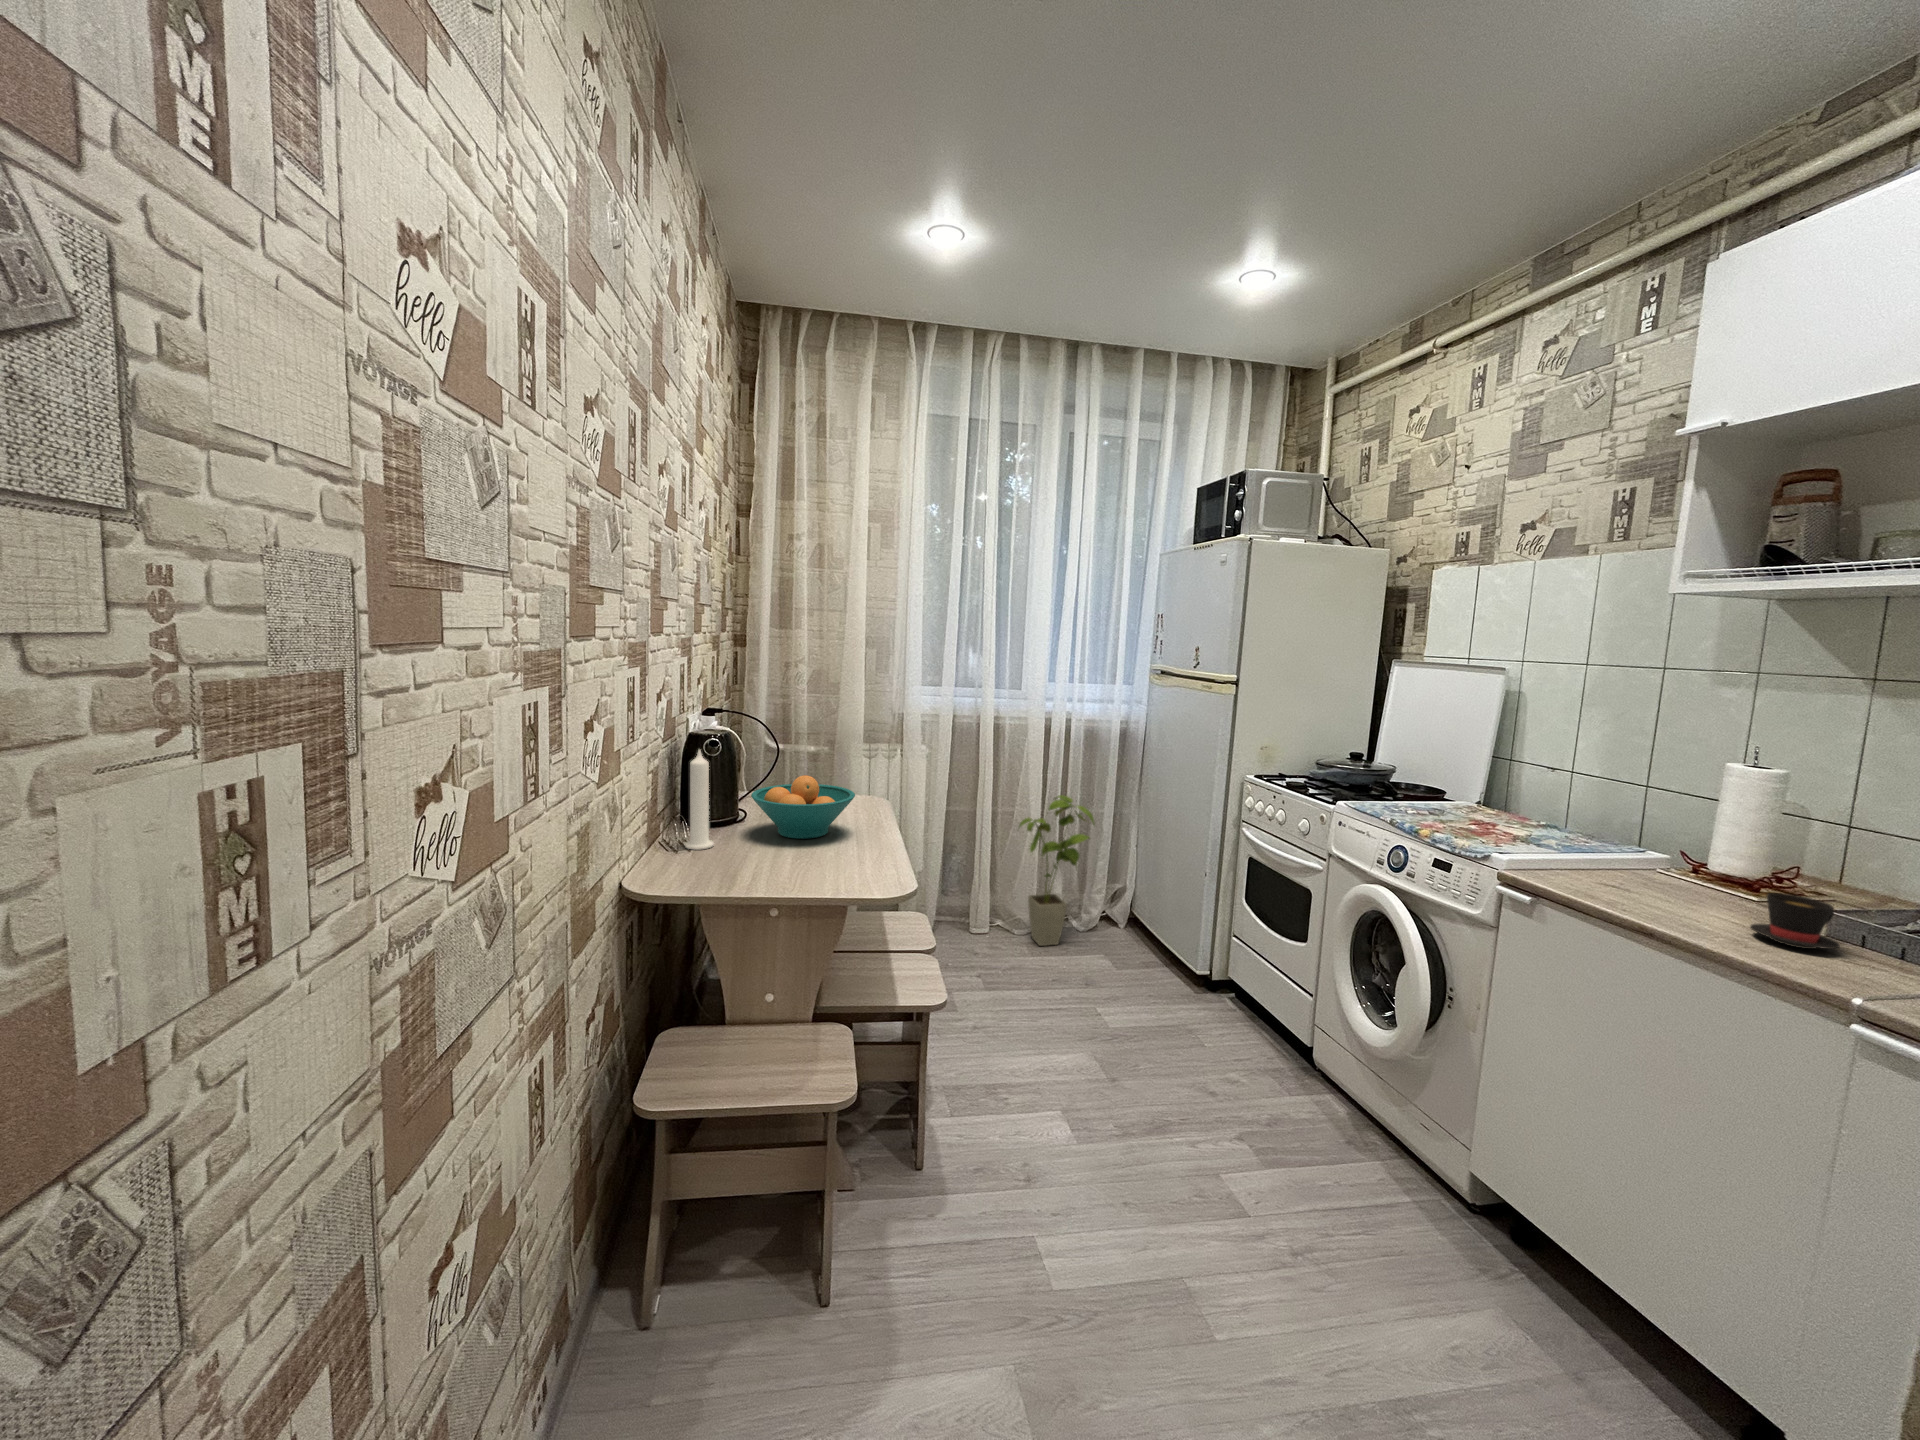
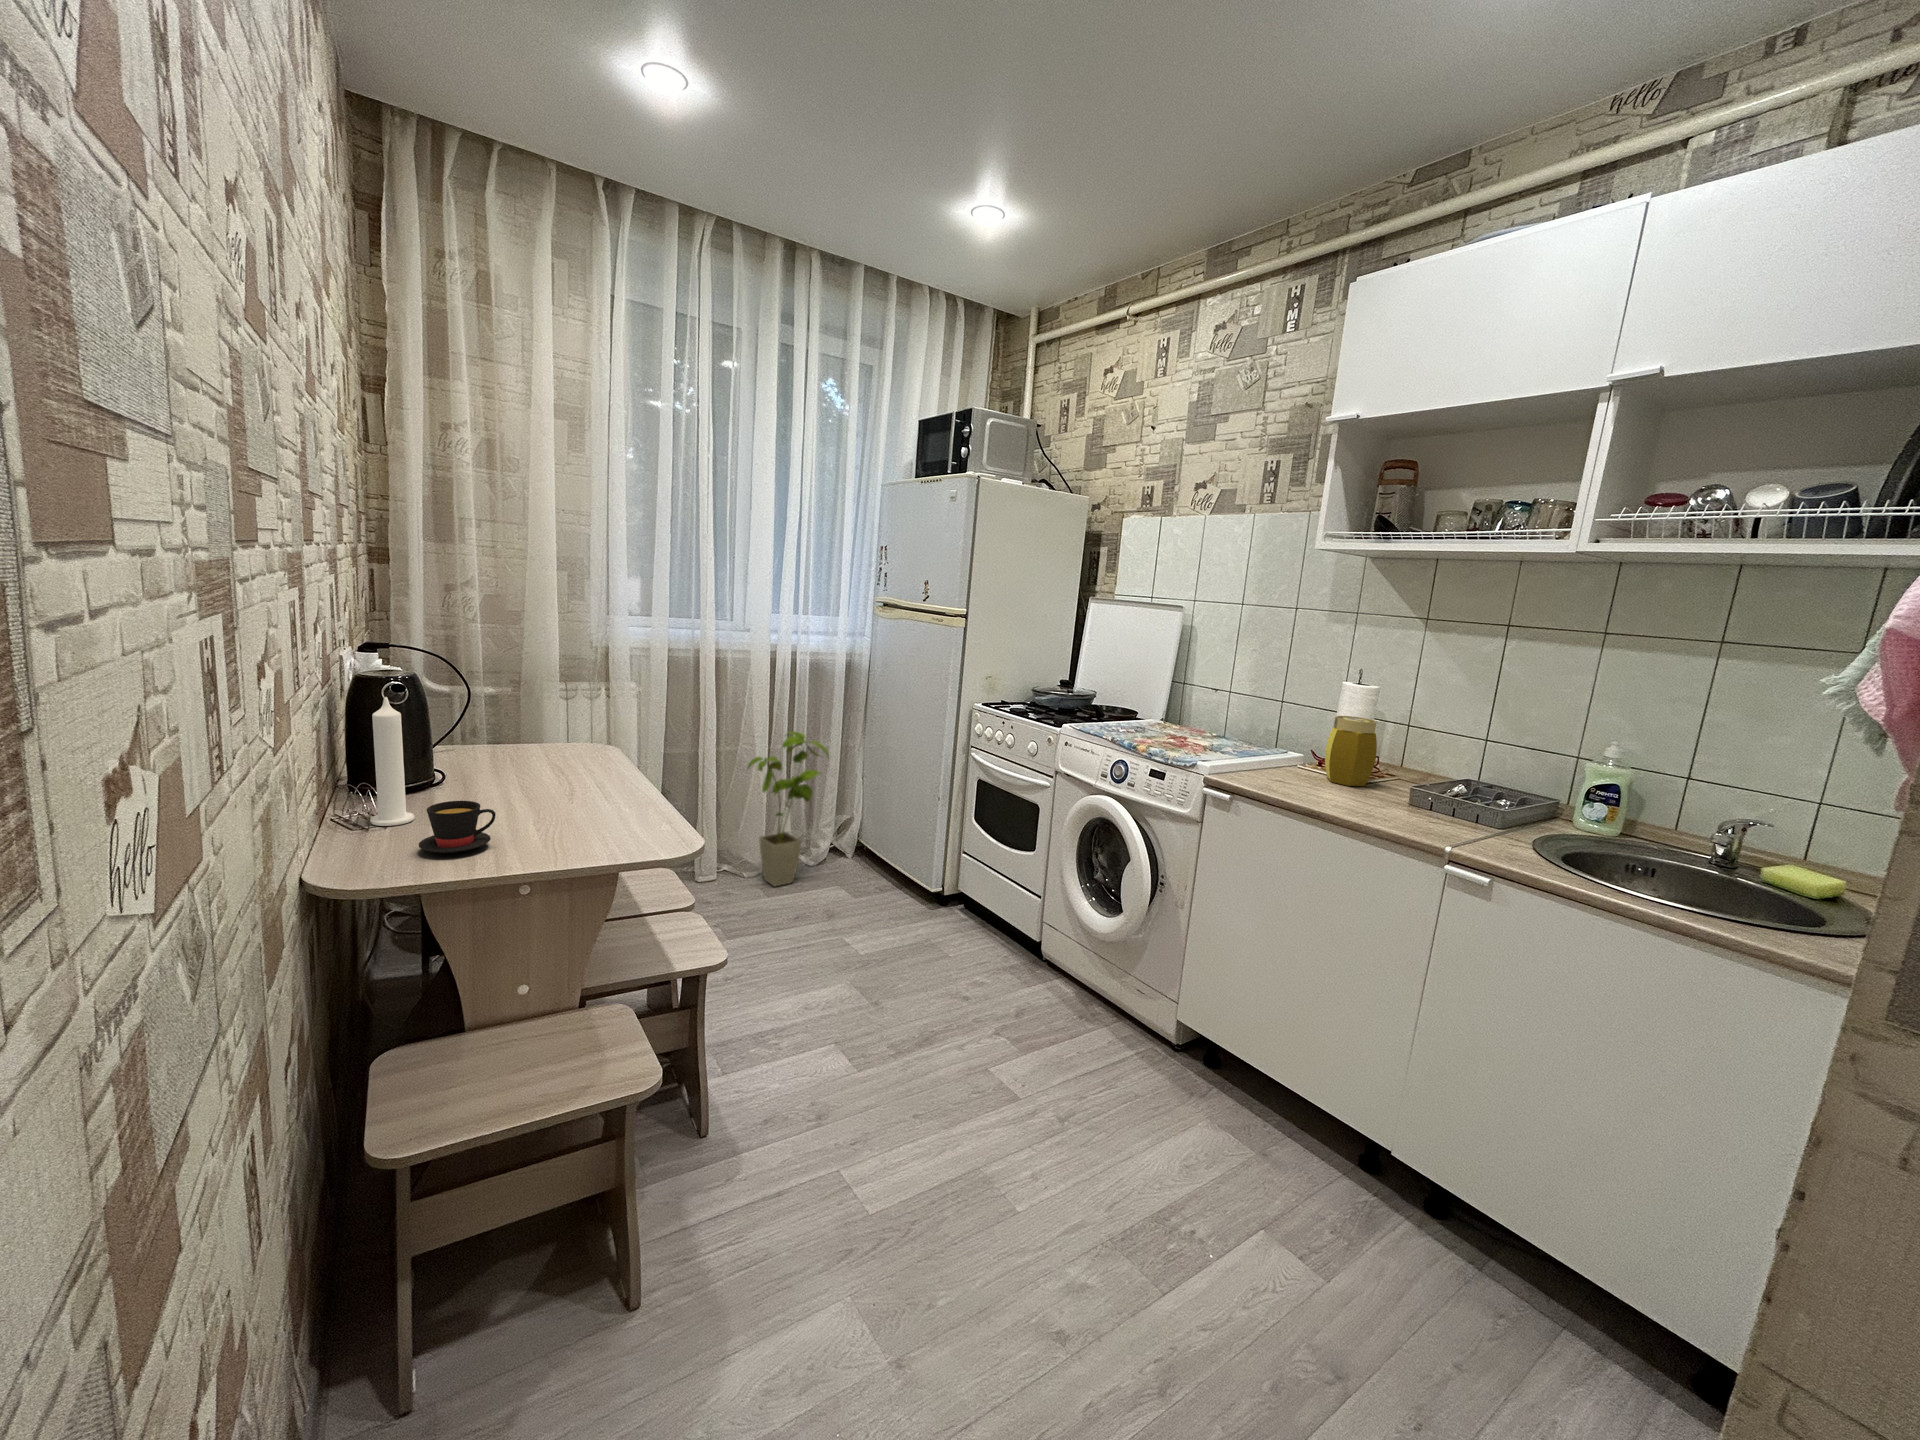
fruit bowl: present [751,775,855,839] -> none [458,724,598,800]
jar: none [1692,808,1774,905] -> present [1325,716,1377,786]
teacup: present [1750,893,1840,949] -> present [419,801,496,854]

